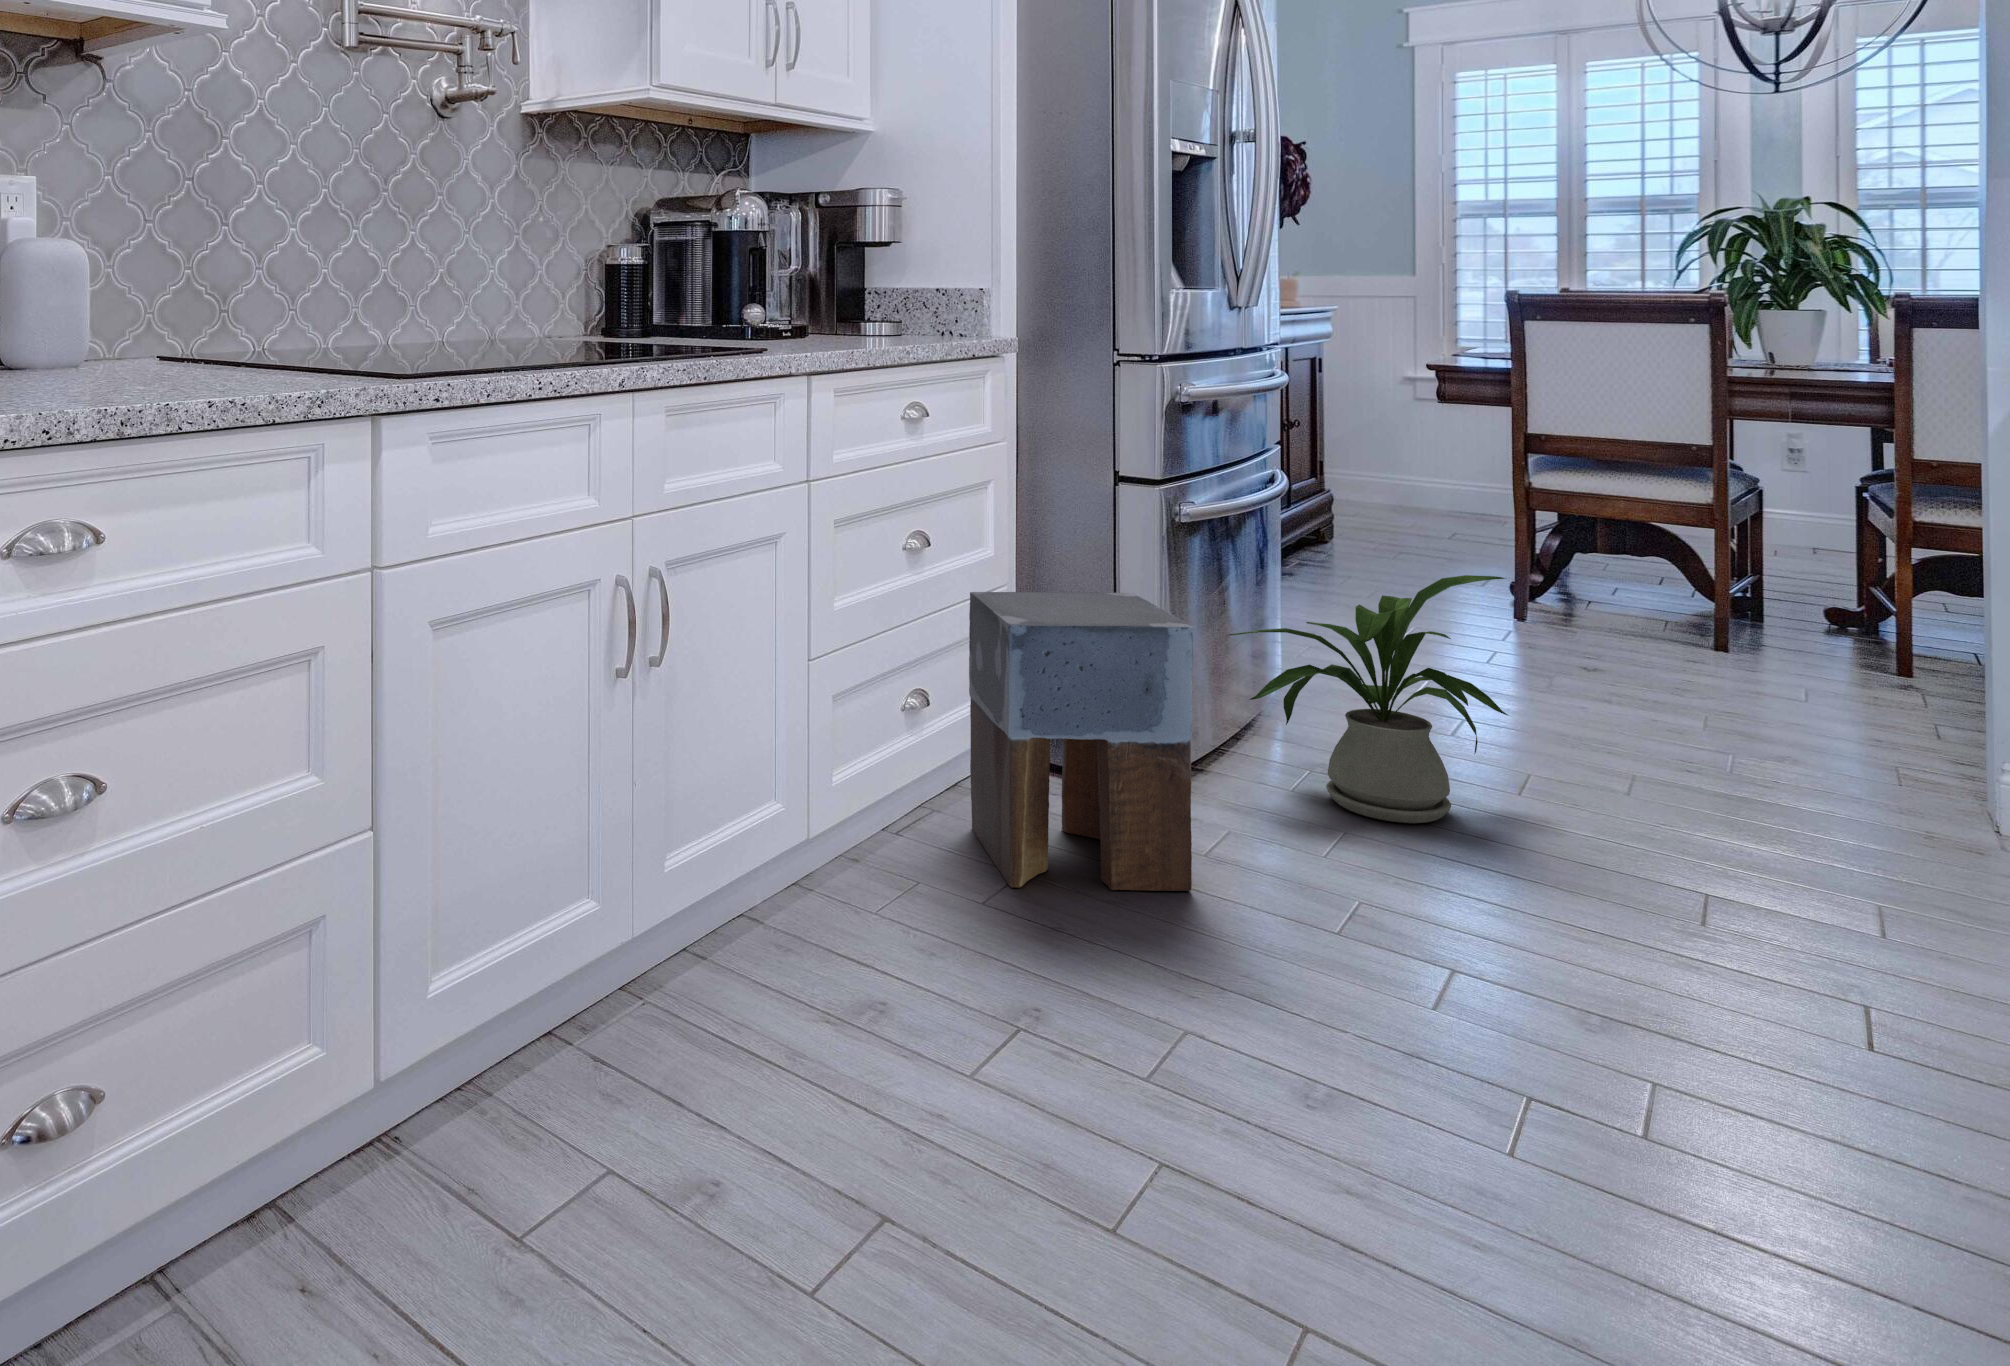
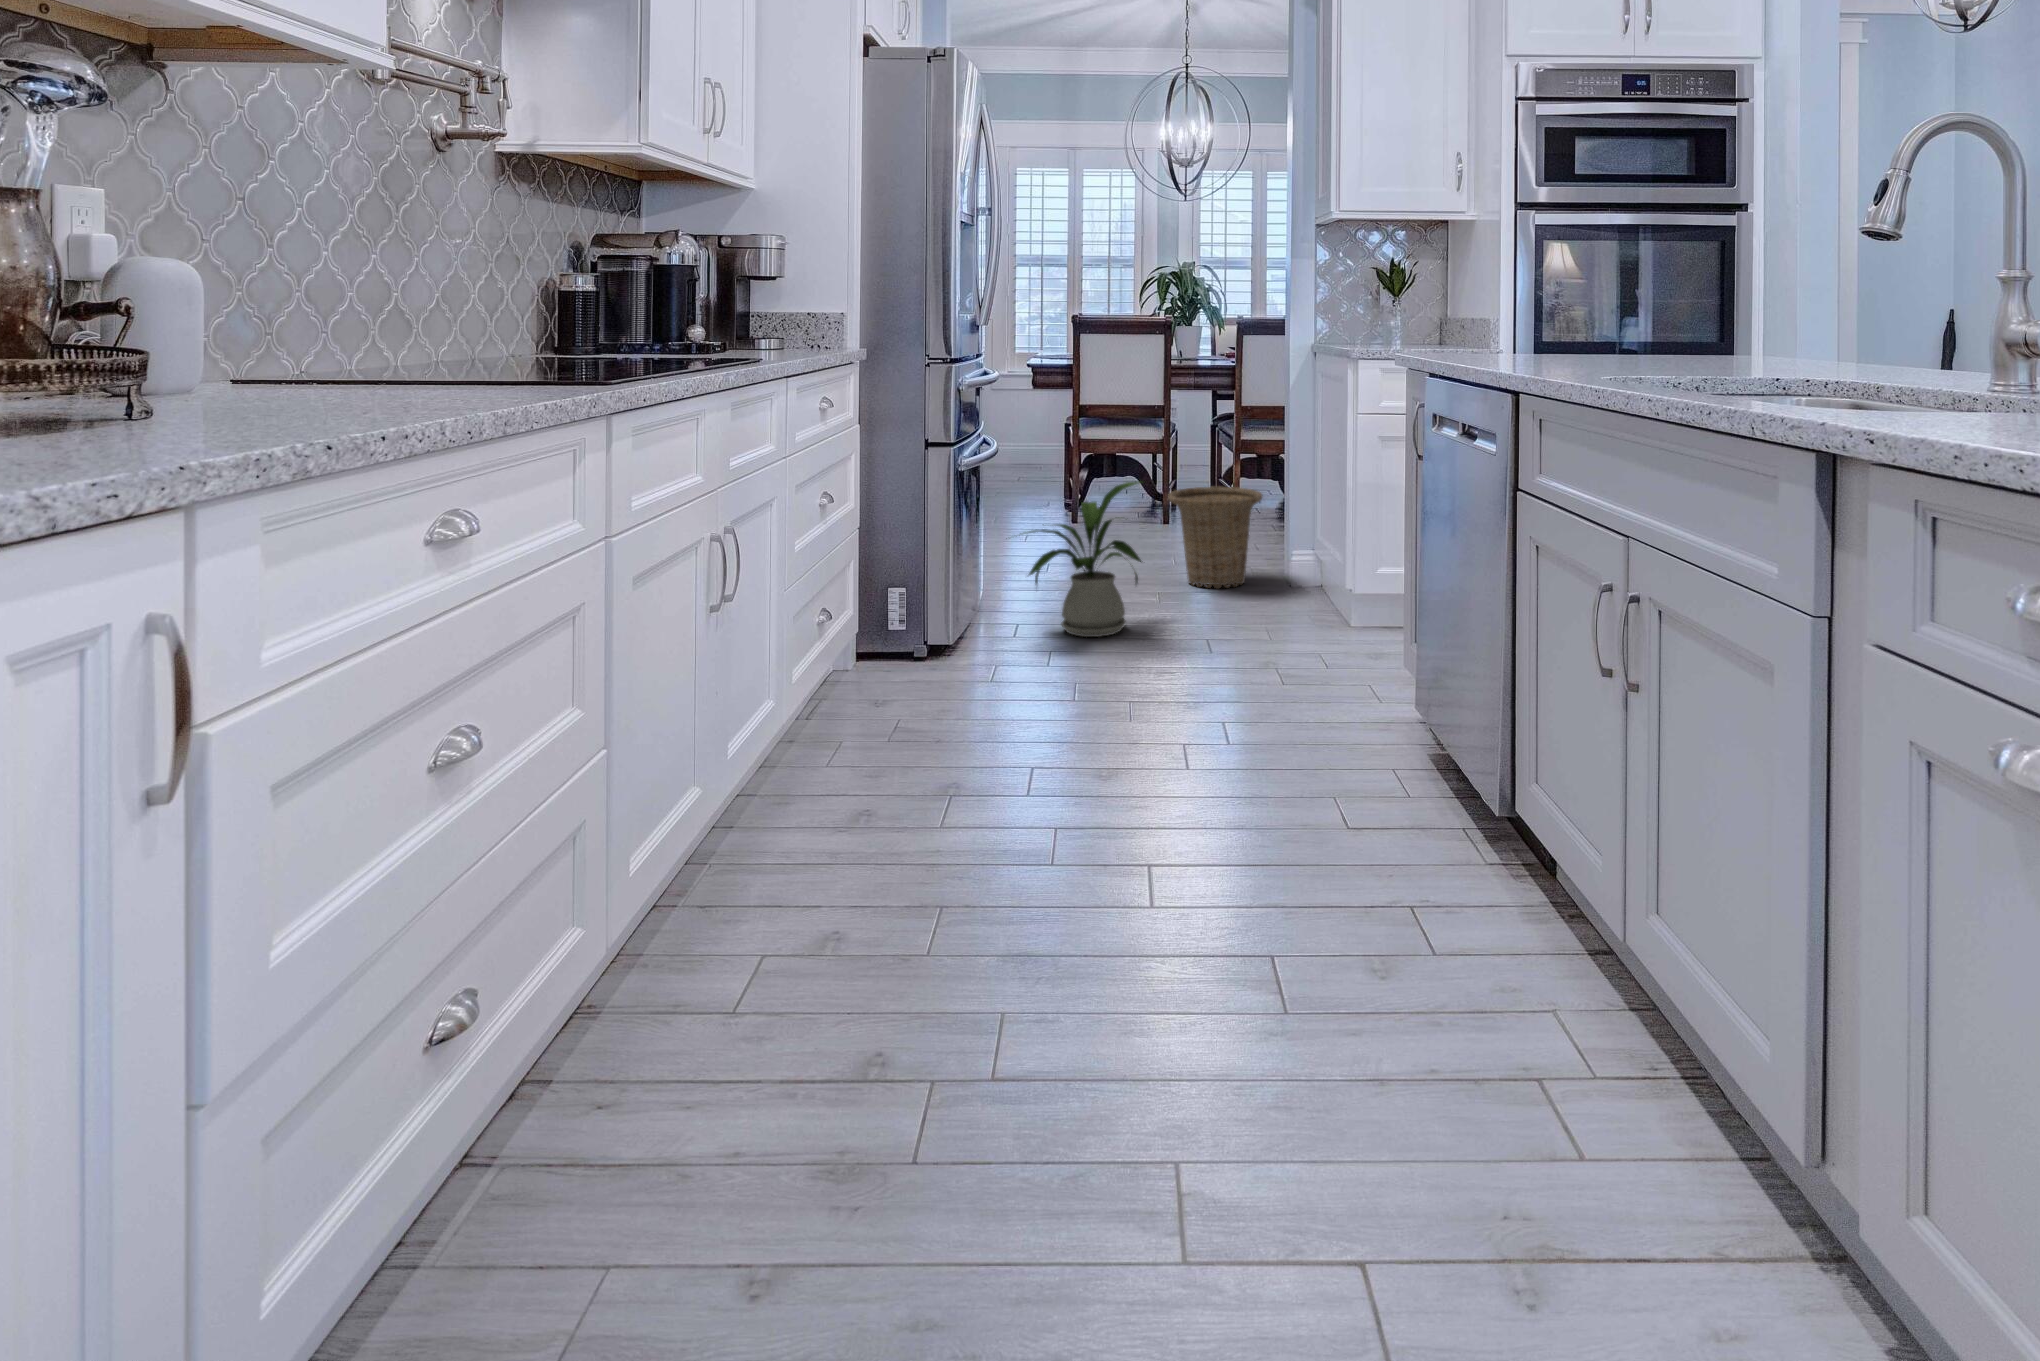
stool: present [969,592,1193,891] -> none [876,515,1032,724]
basket: none [1604,598,1830,793] -> present [1168,487,1263,588]

